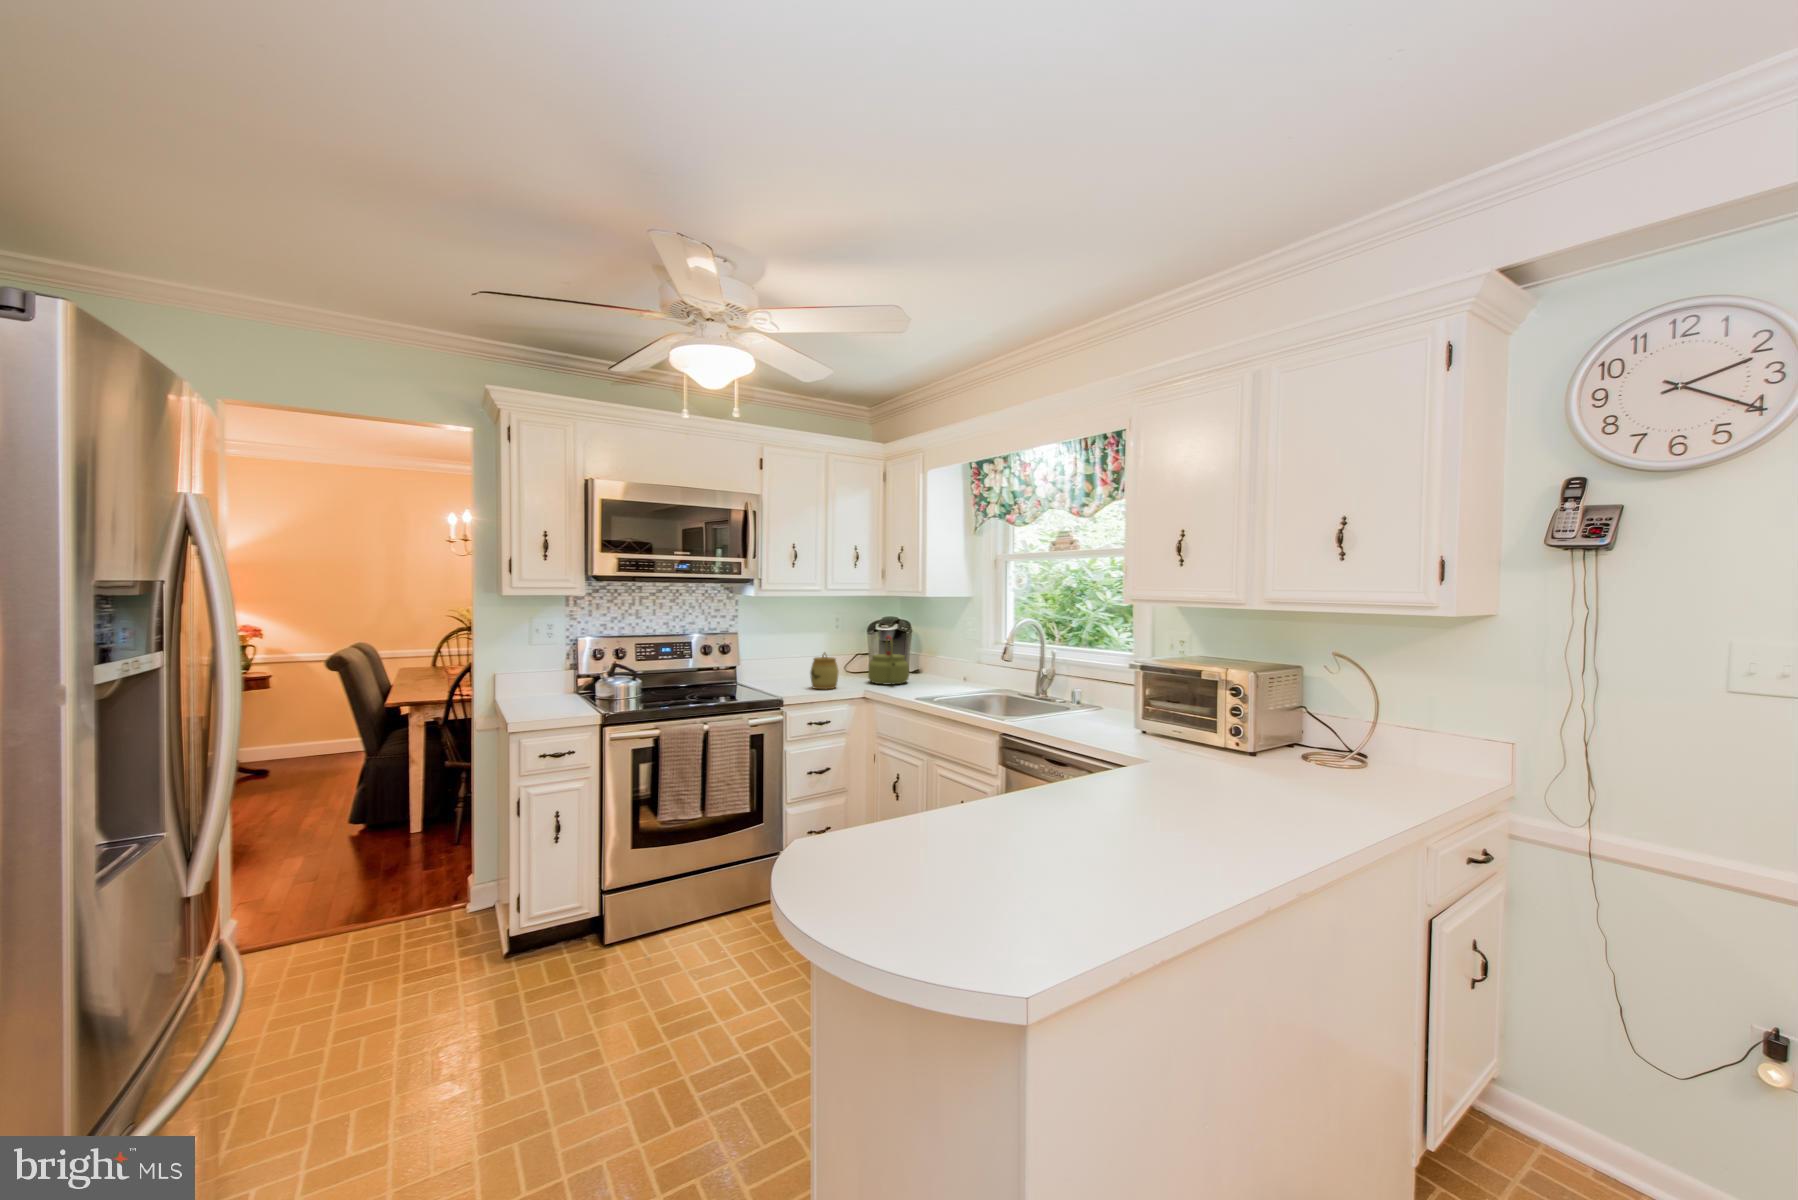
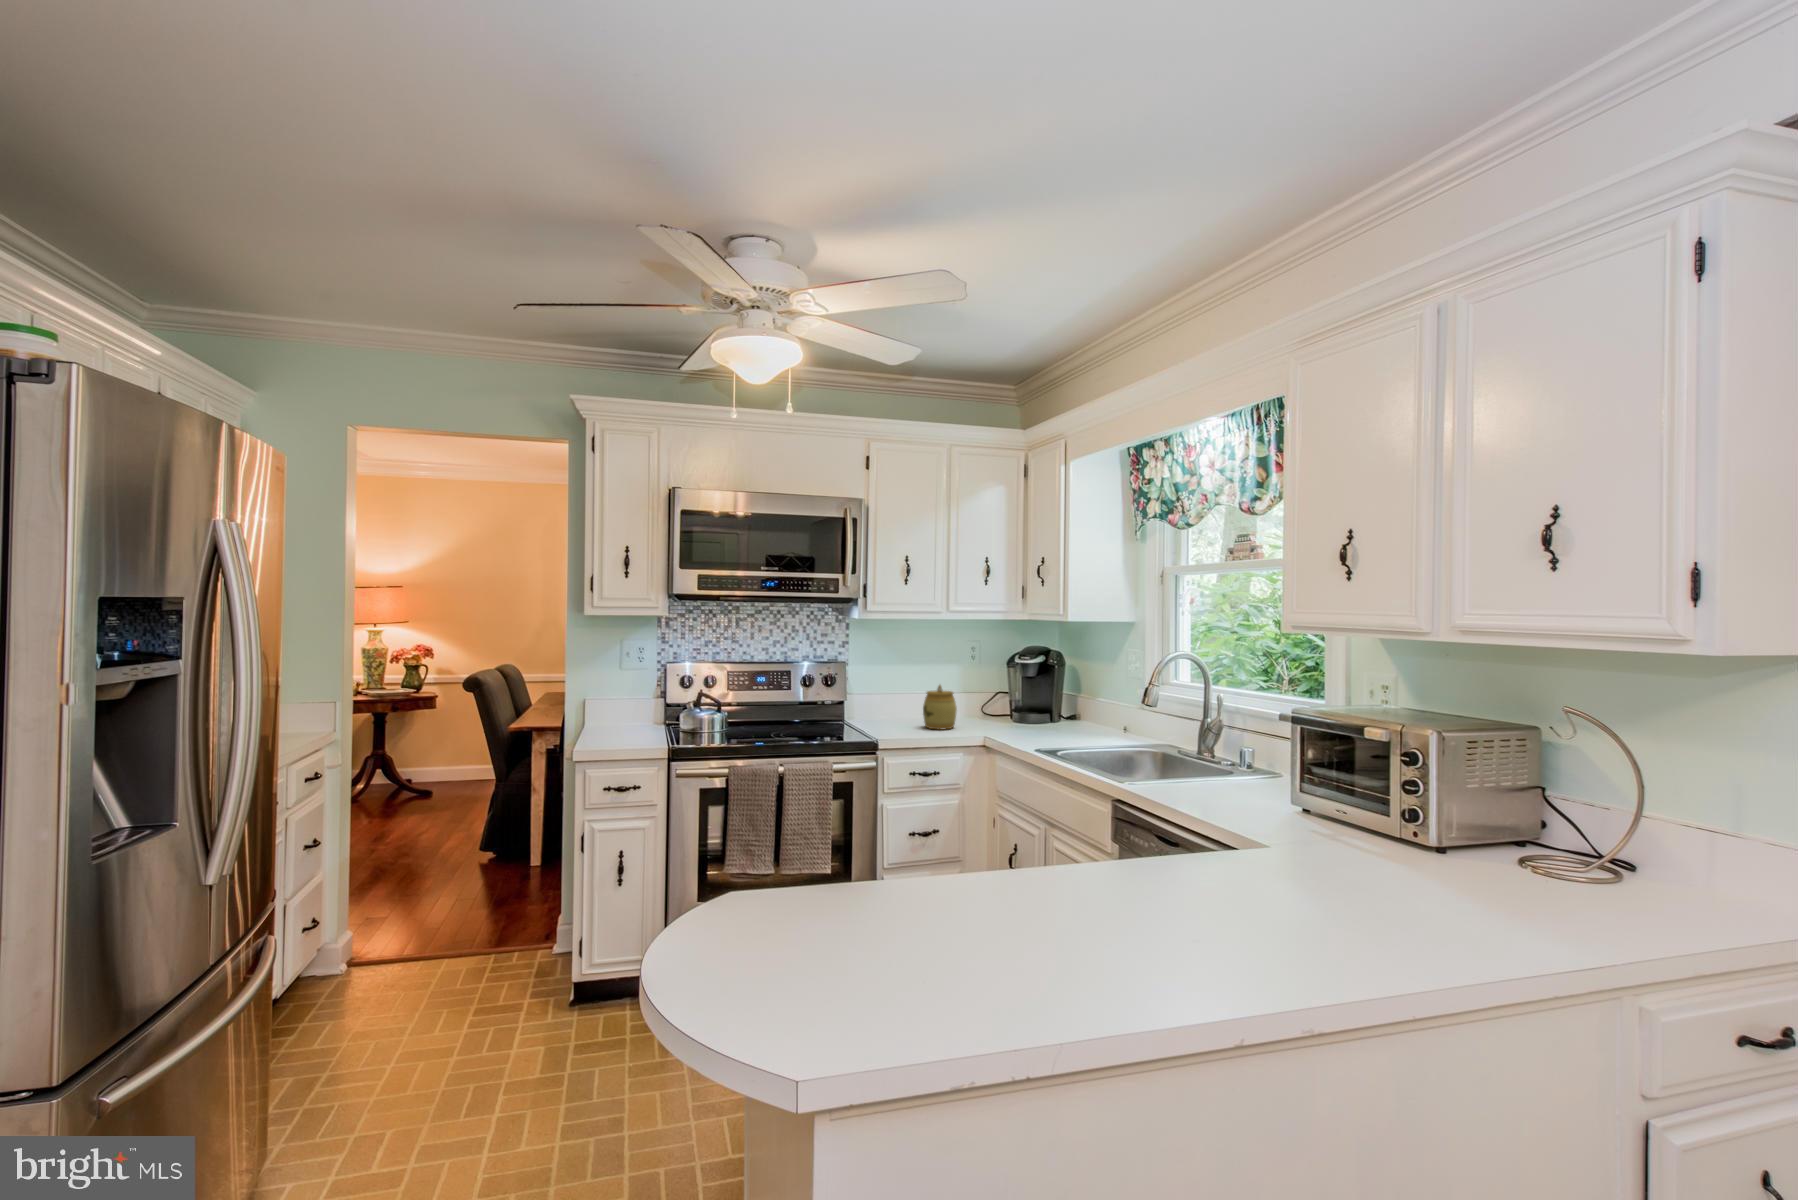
kettle: present [868,635,909,684] -> none [997,665,1047,726]

